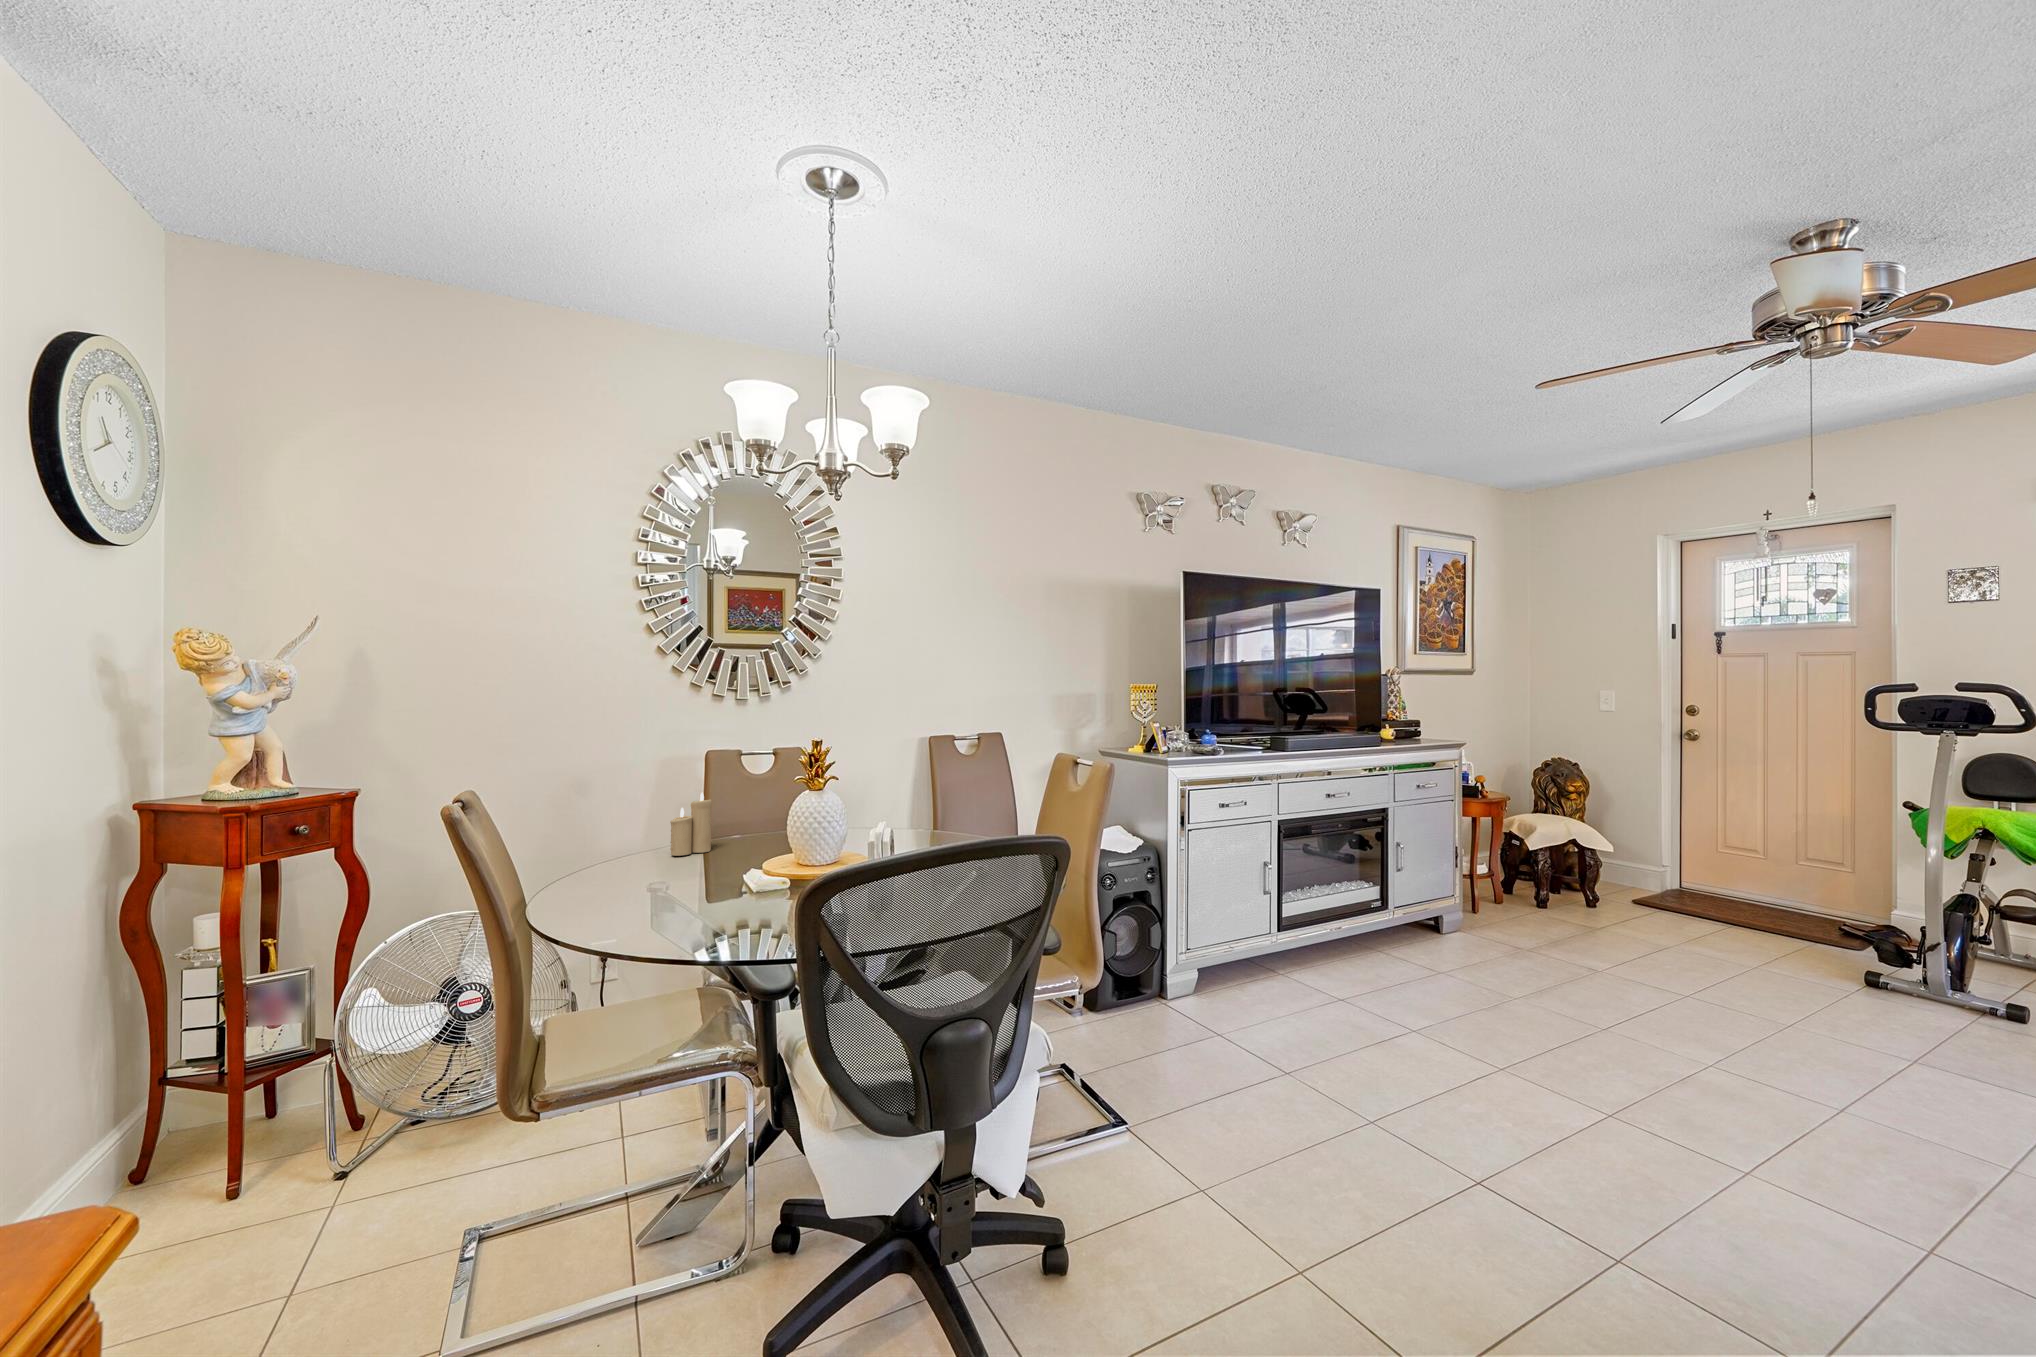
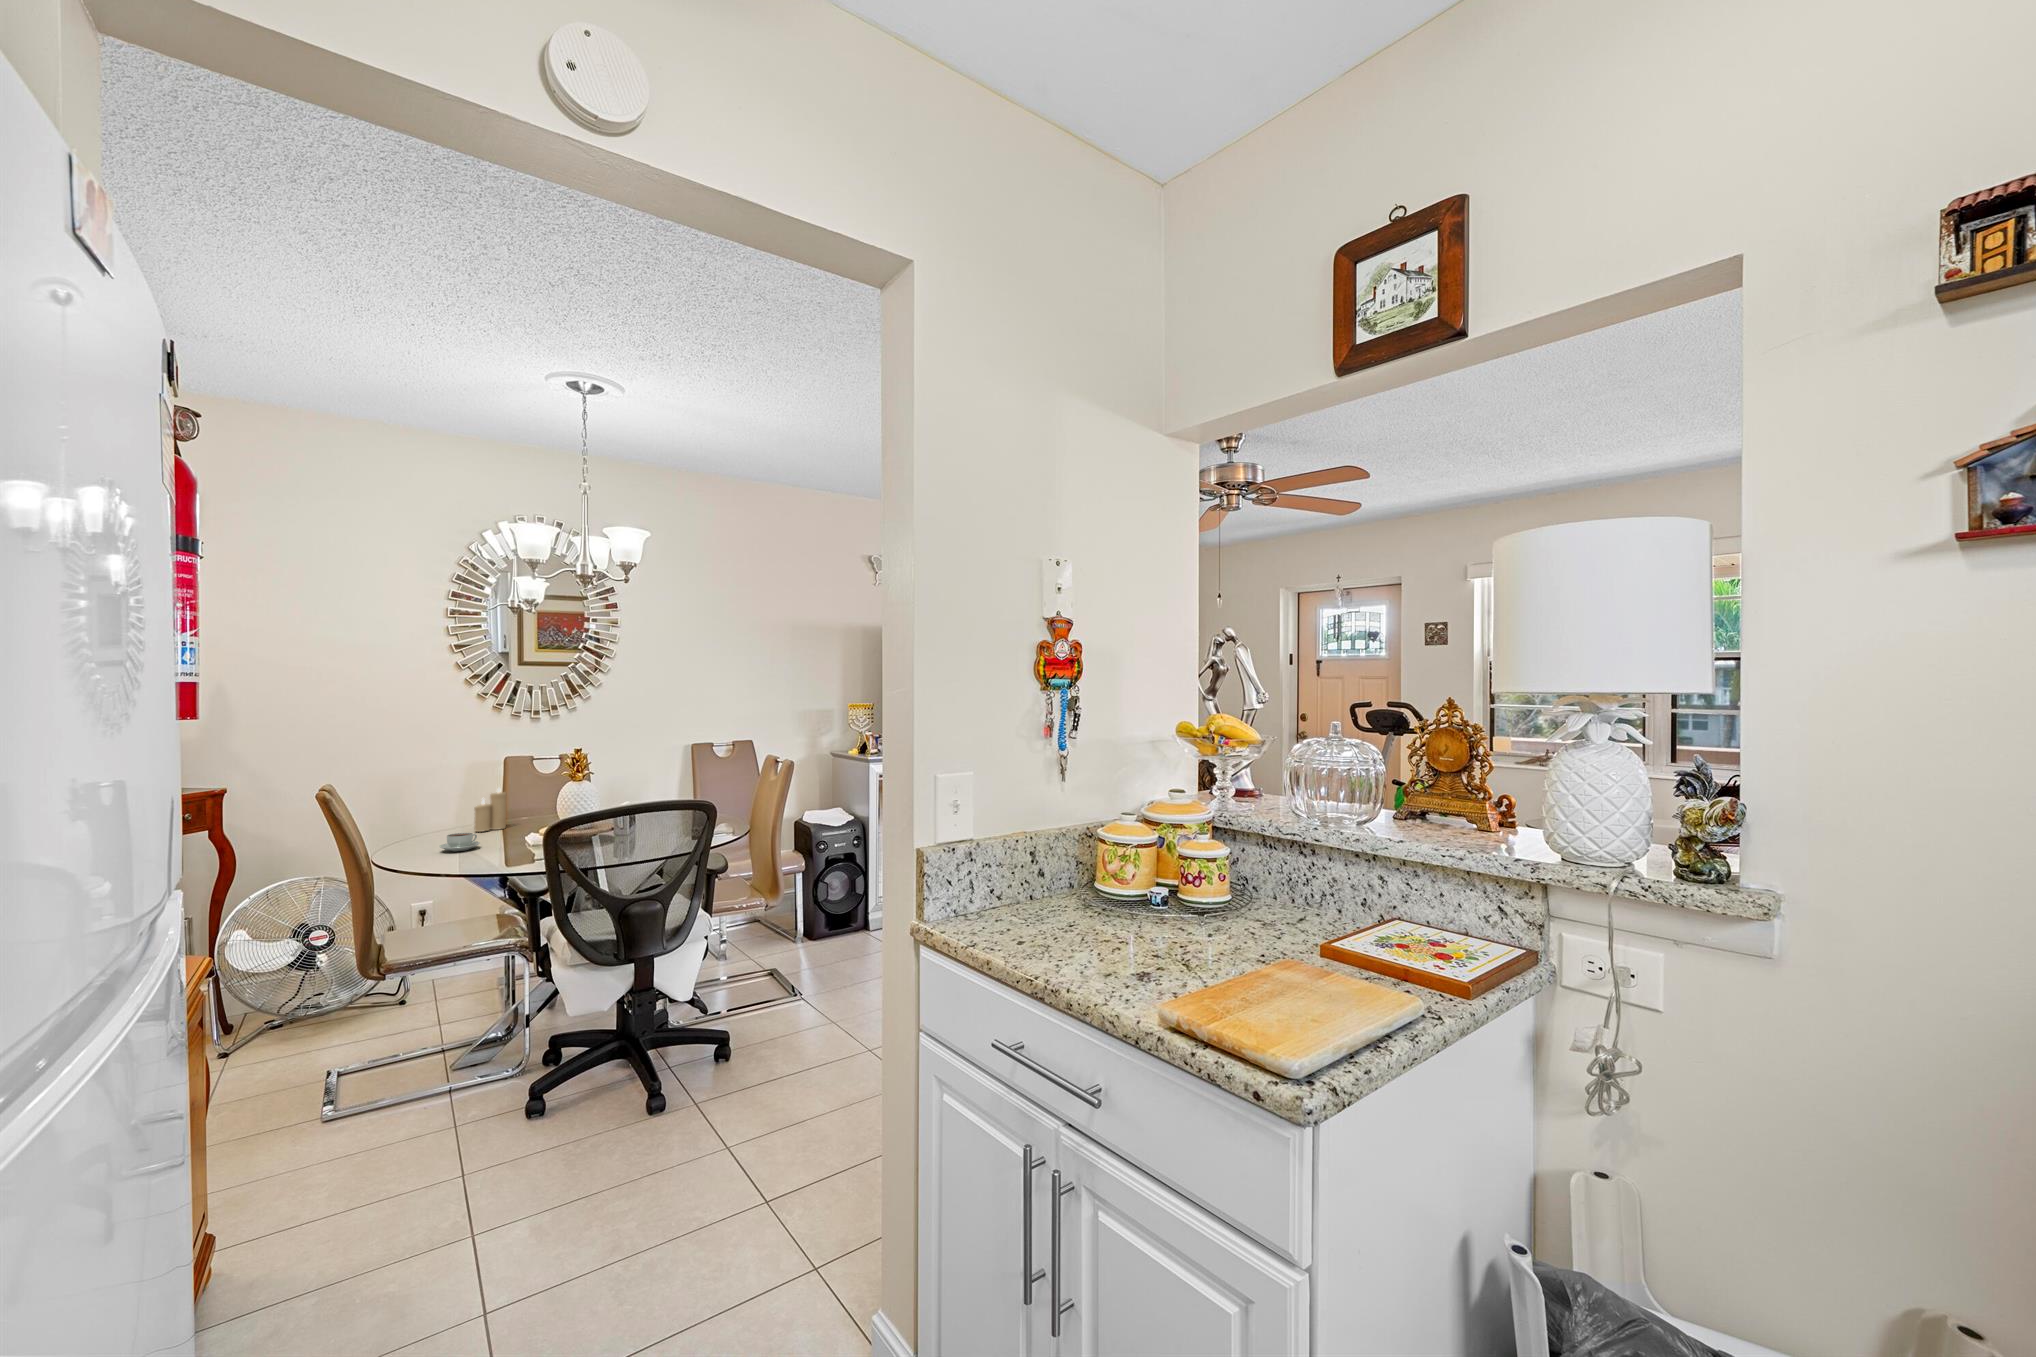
coffee cup: none [625,863,681,892] -> present [439,833,480,851]

